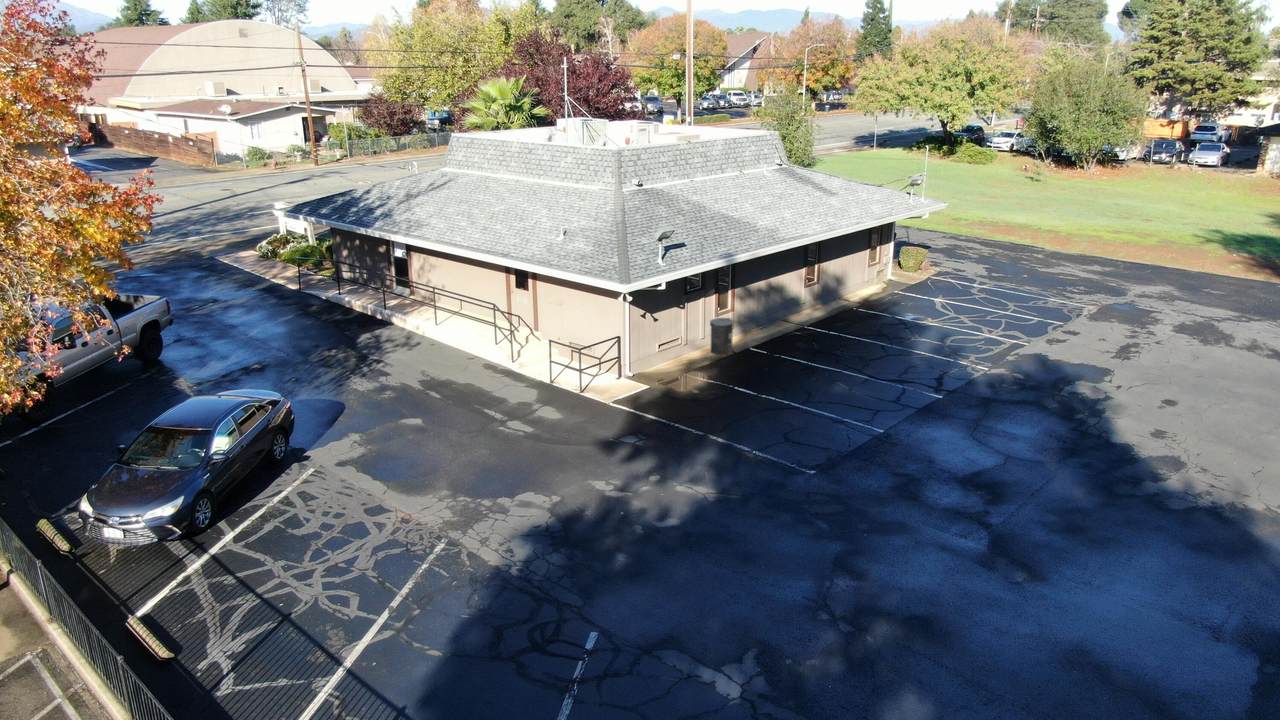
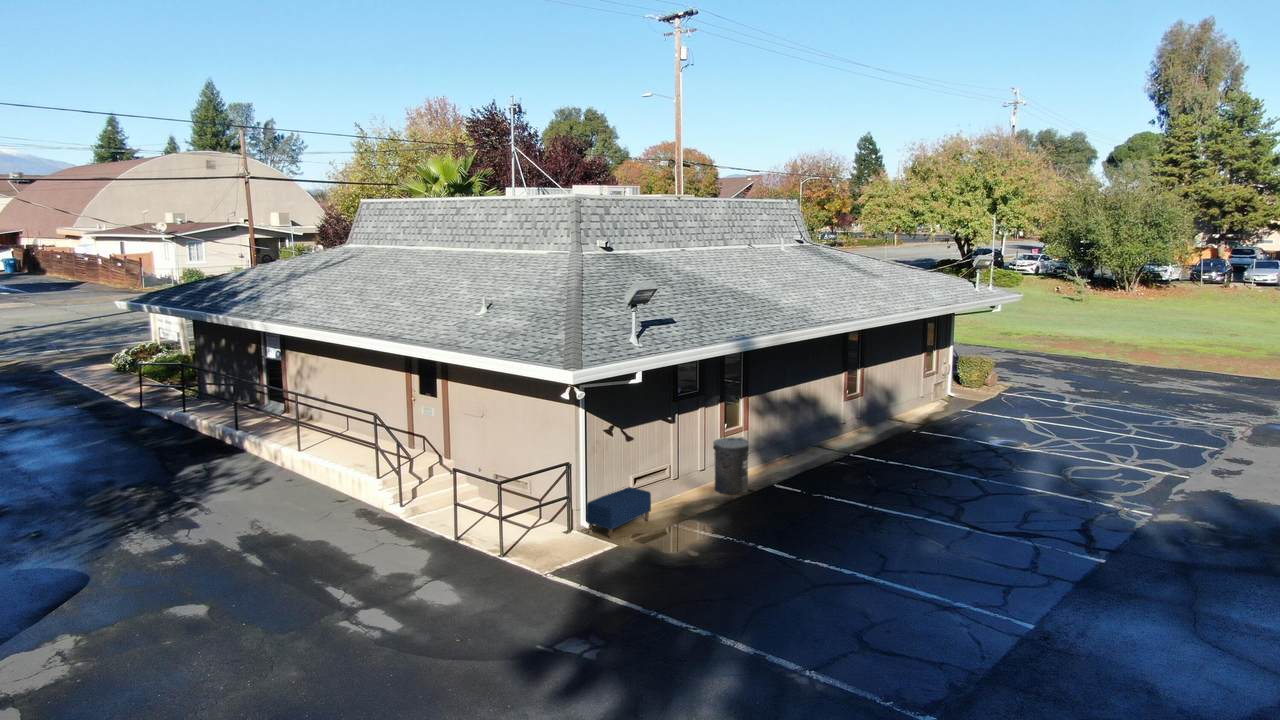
bench: none [630,350,670,383] -> present [586,487,651,538]

